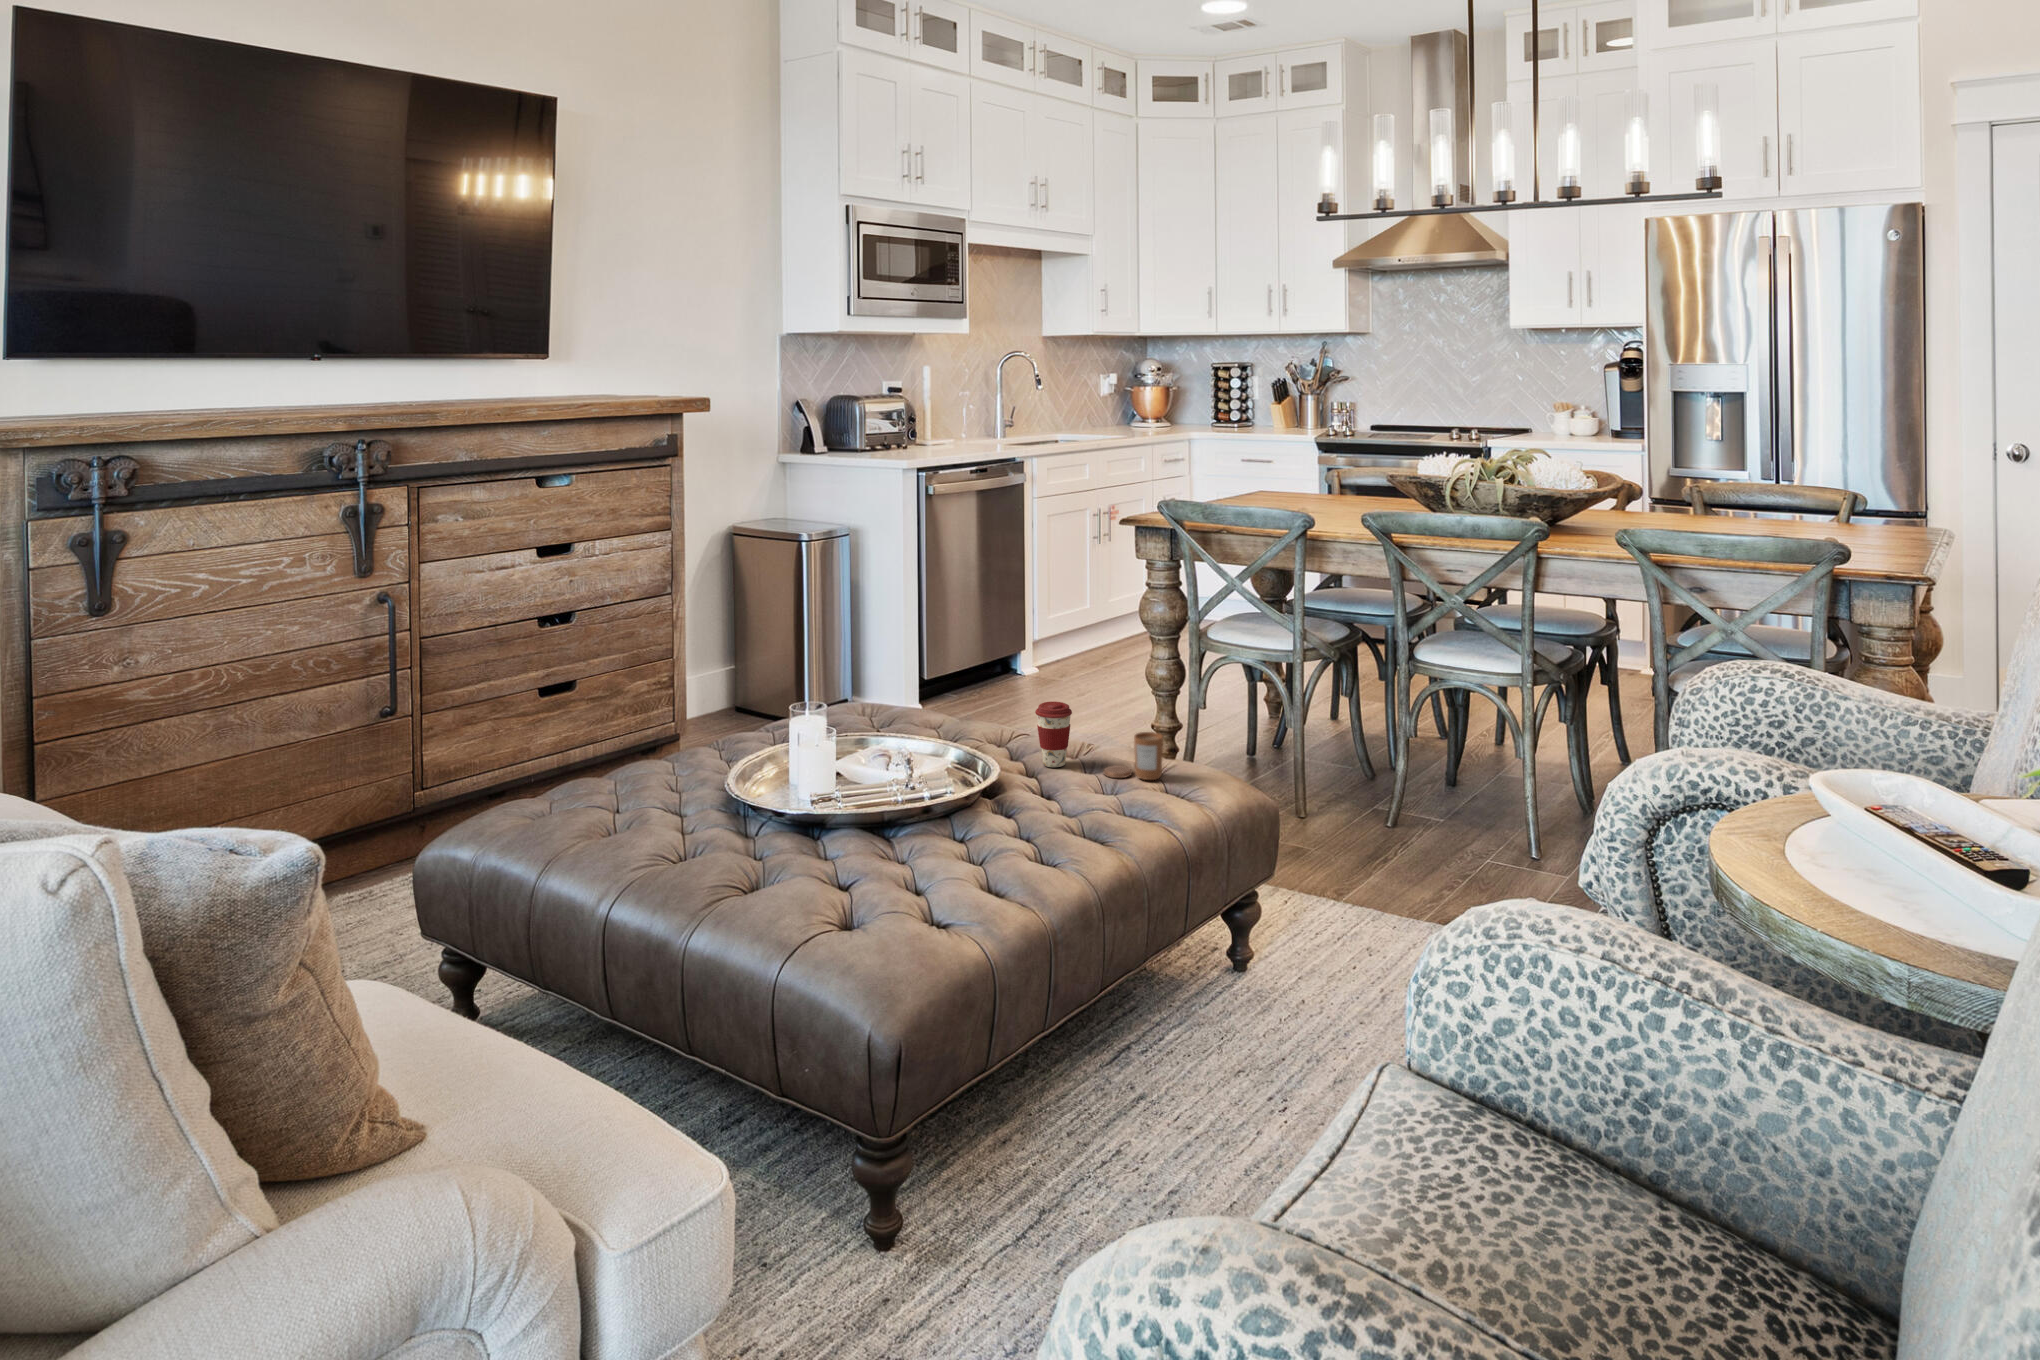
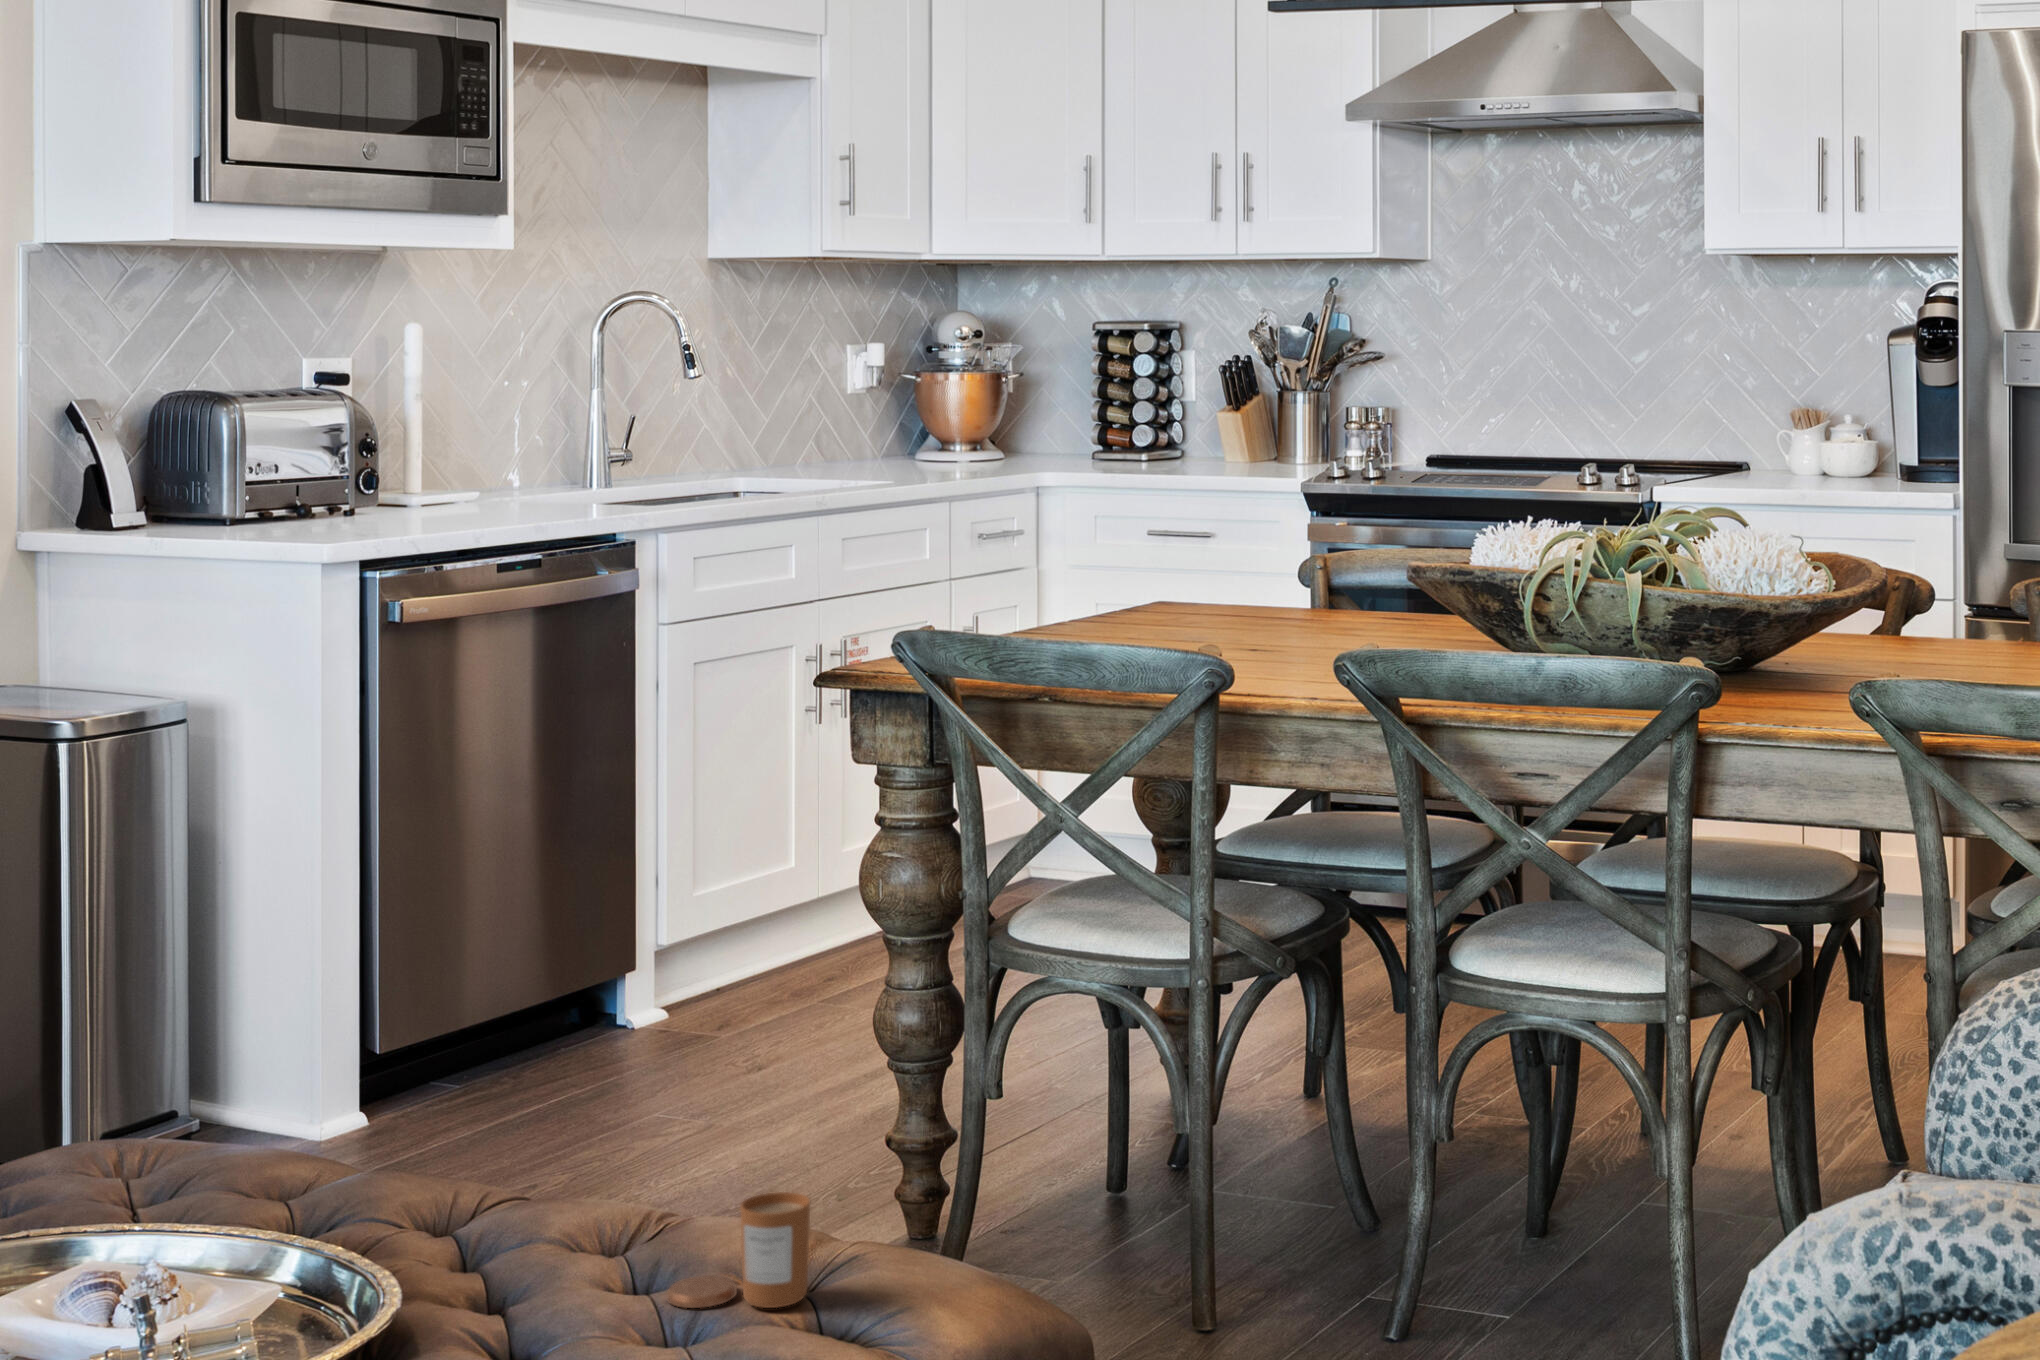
coffee cup: present [1035,702,1072,767] -> none [501,1131,594,1291]

